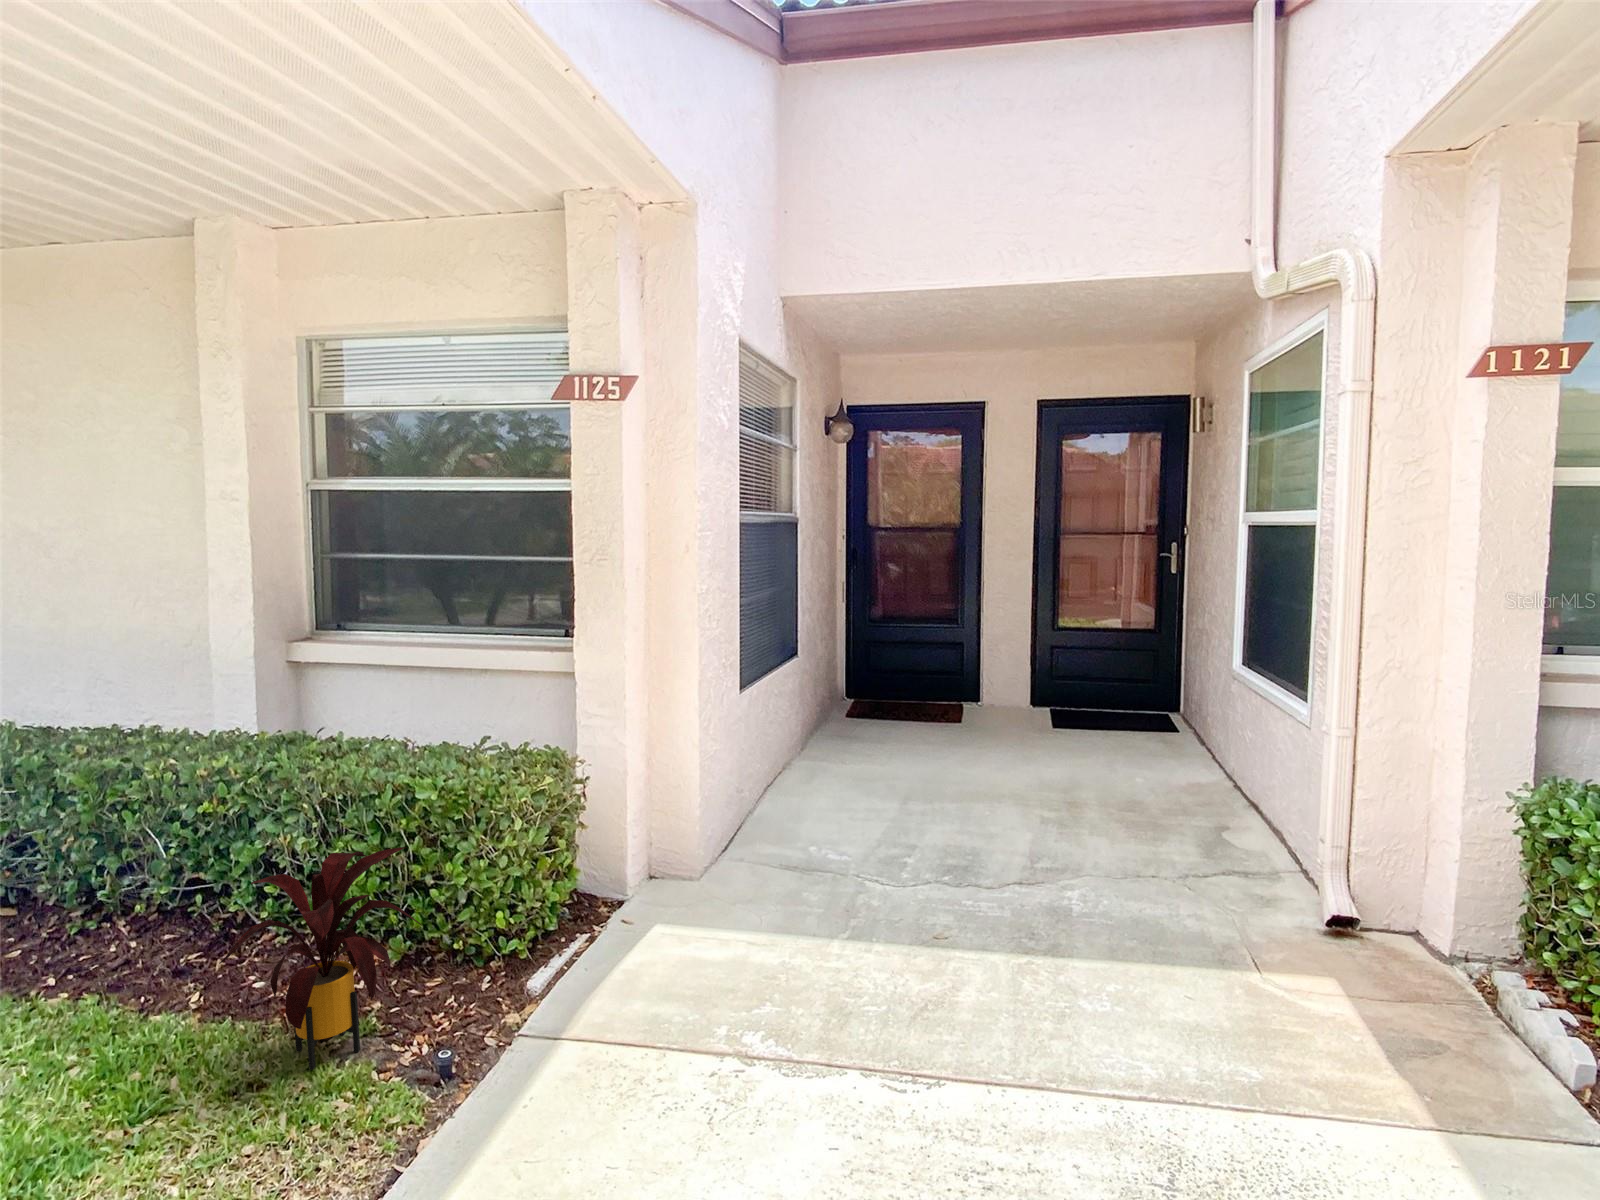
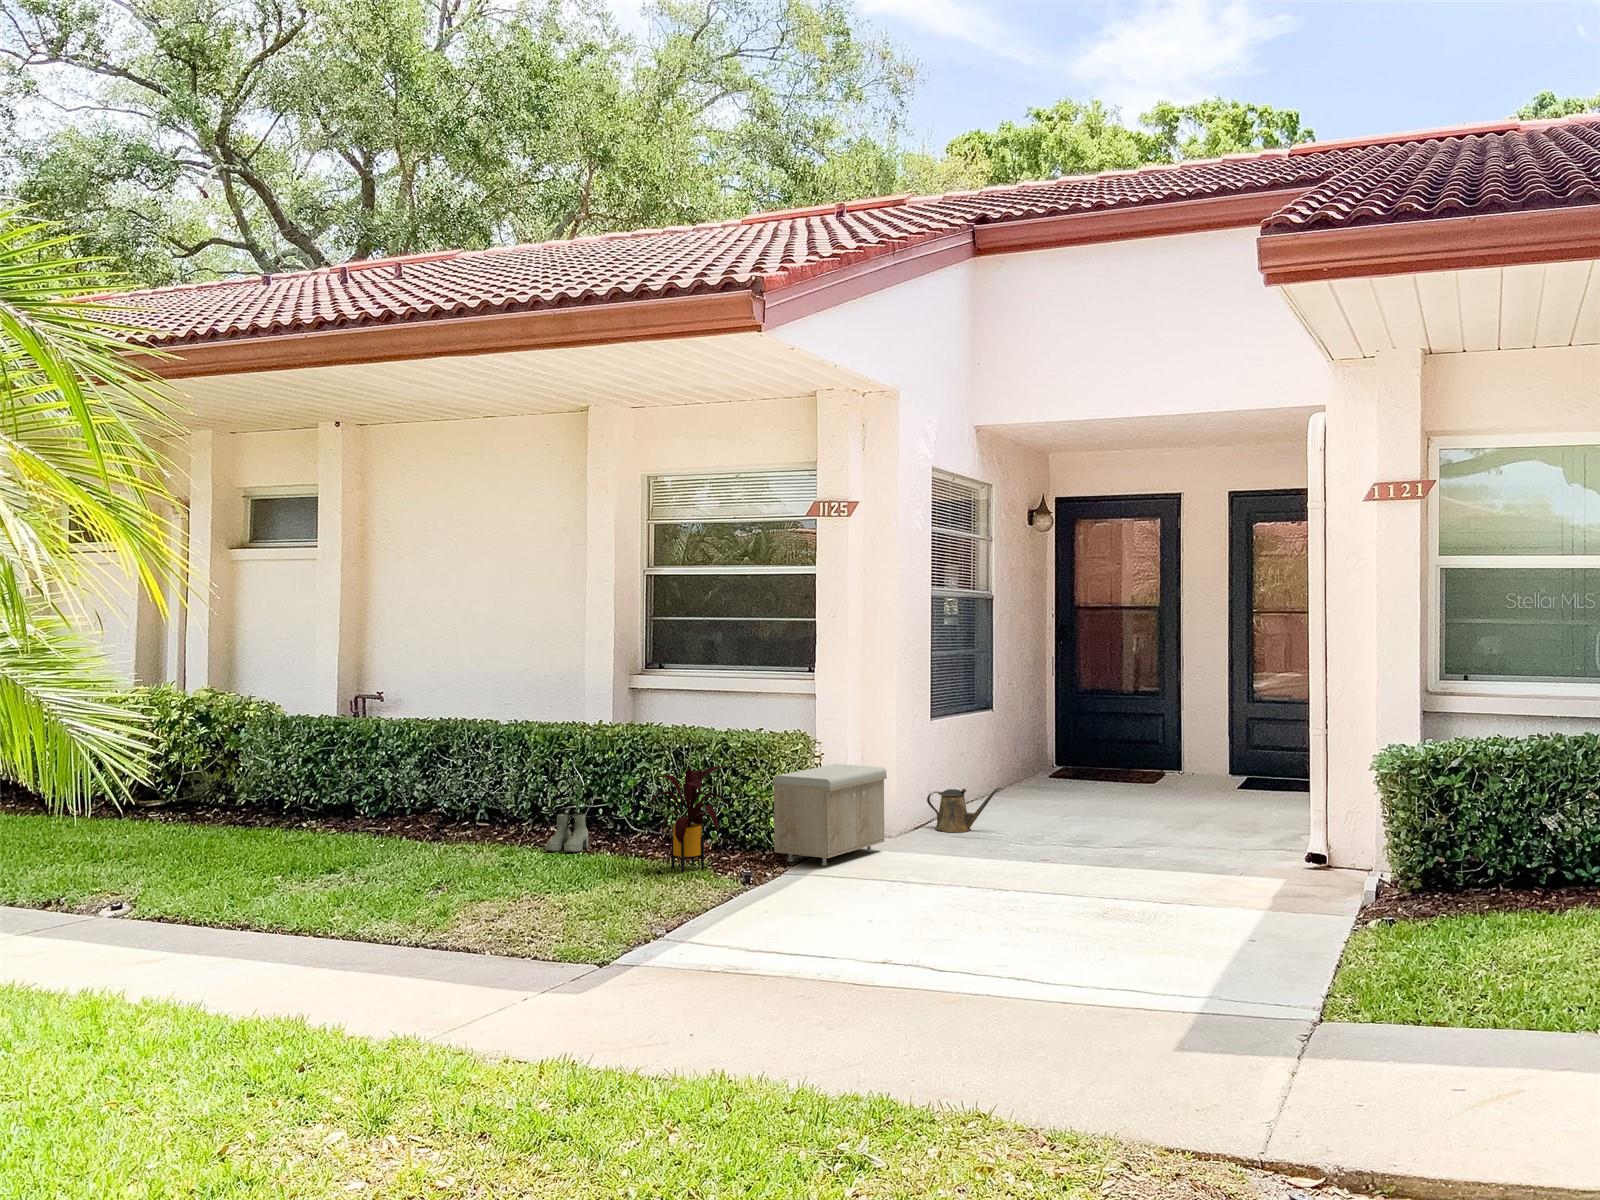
watering can: none [739,791,845,856] -> present [927,787,1001,832]
storage bench: none [498,794,692,1004] -> present [774,764,887,865]
boots: none [77,913,175,996] -> present [546,813,589,852]

